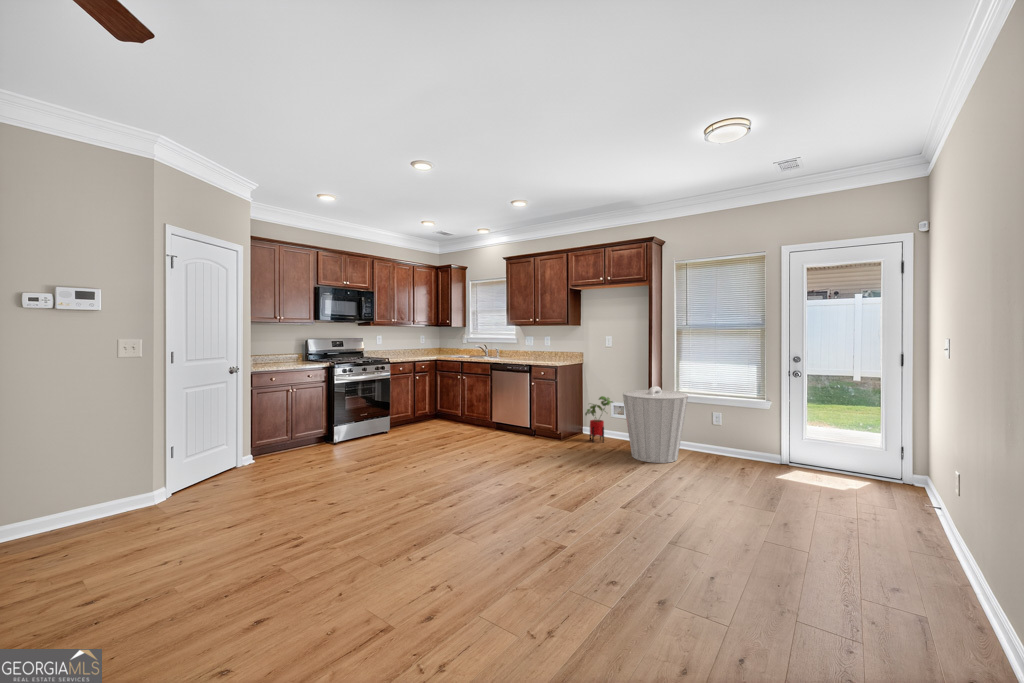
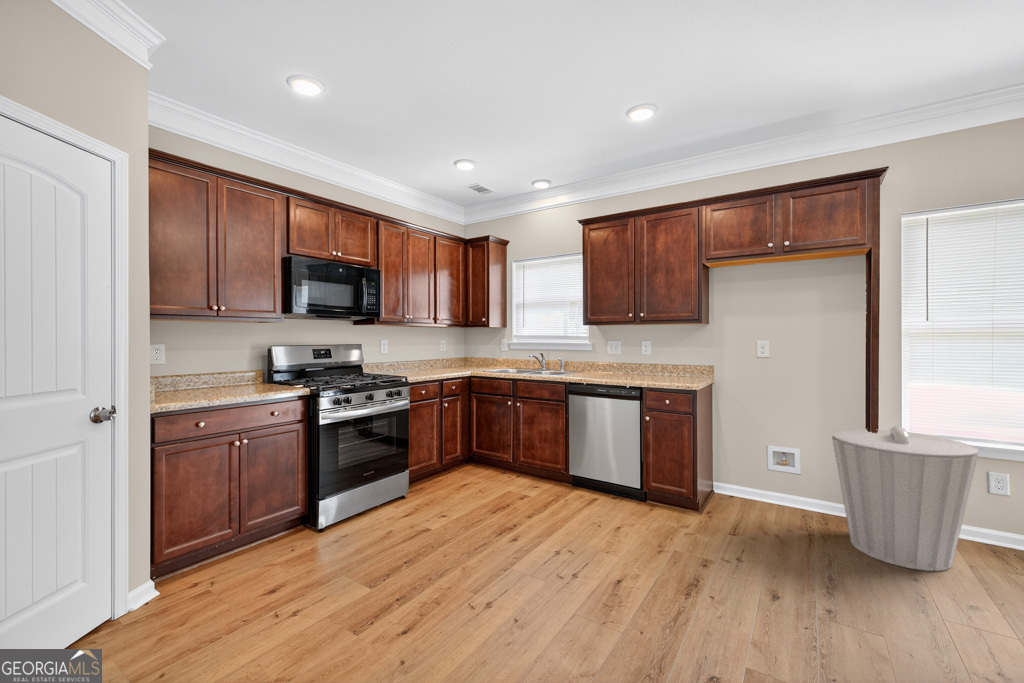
house plant: present [585,396,613,442] -> none [730,436,783,512]

